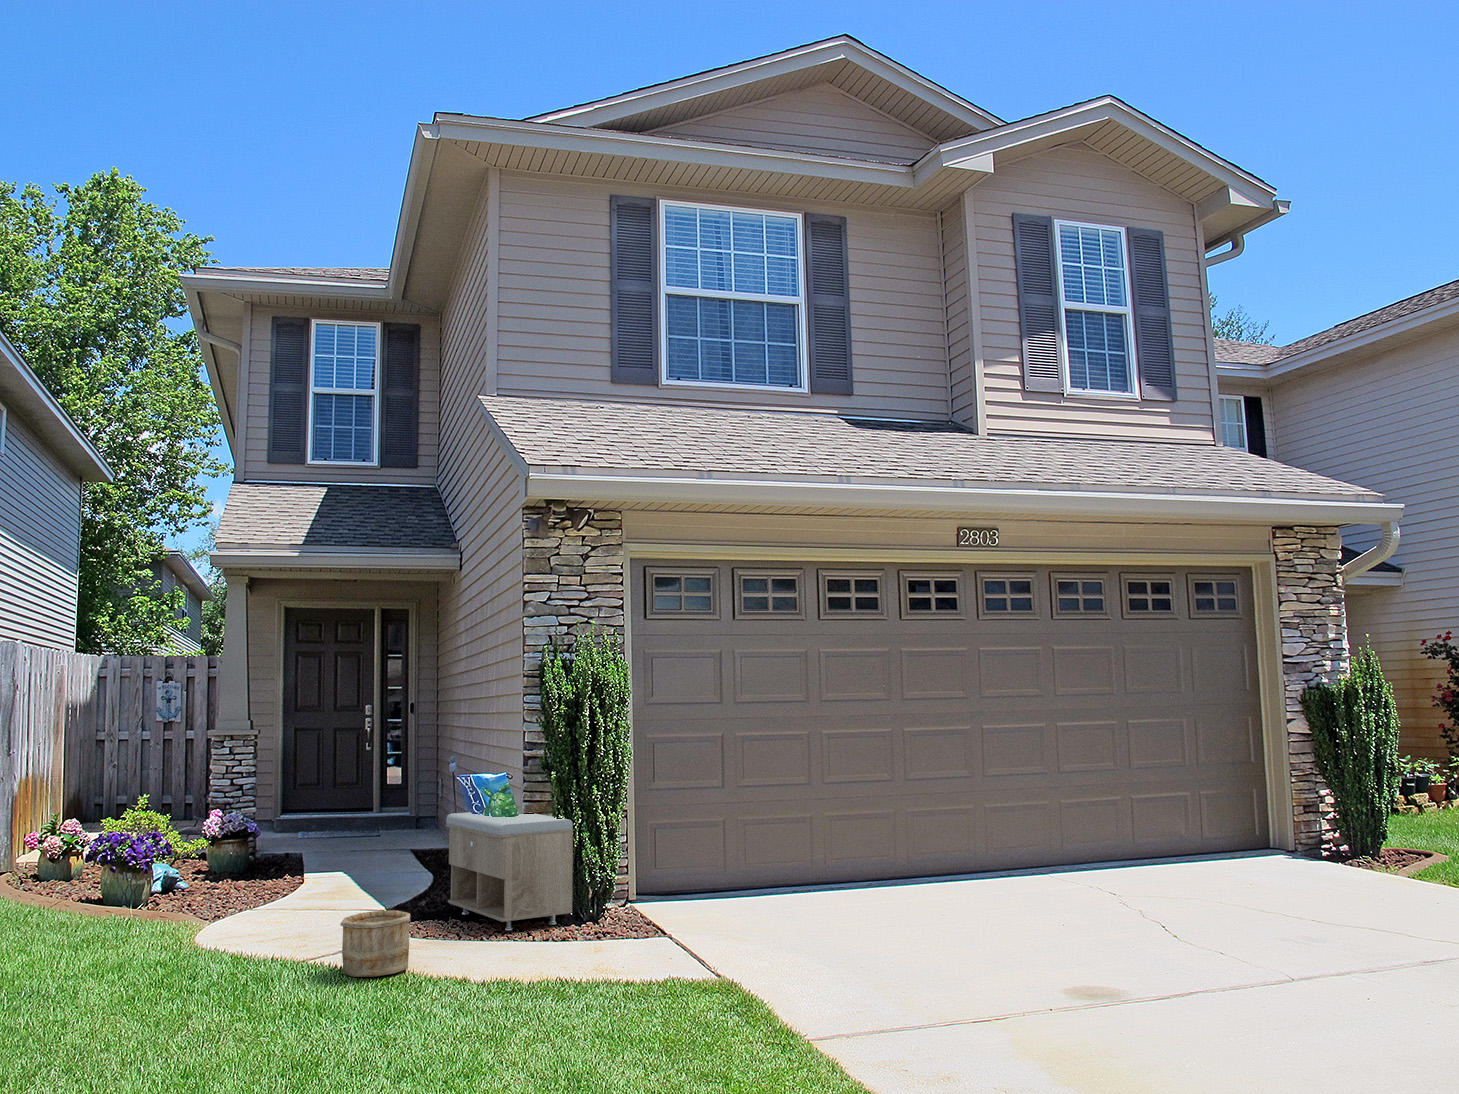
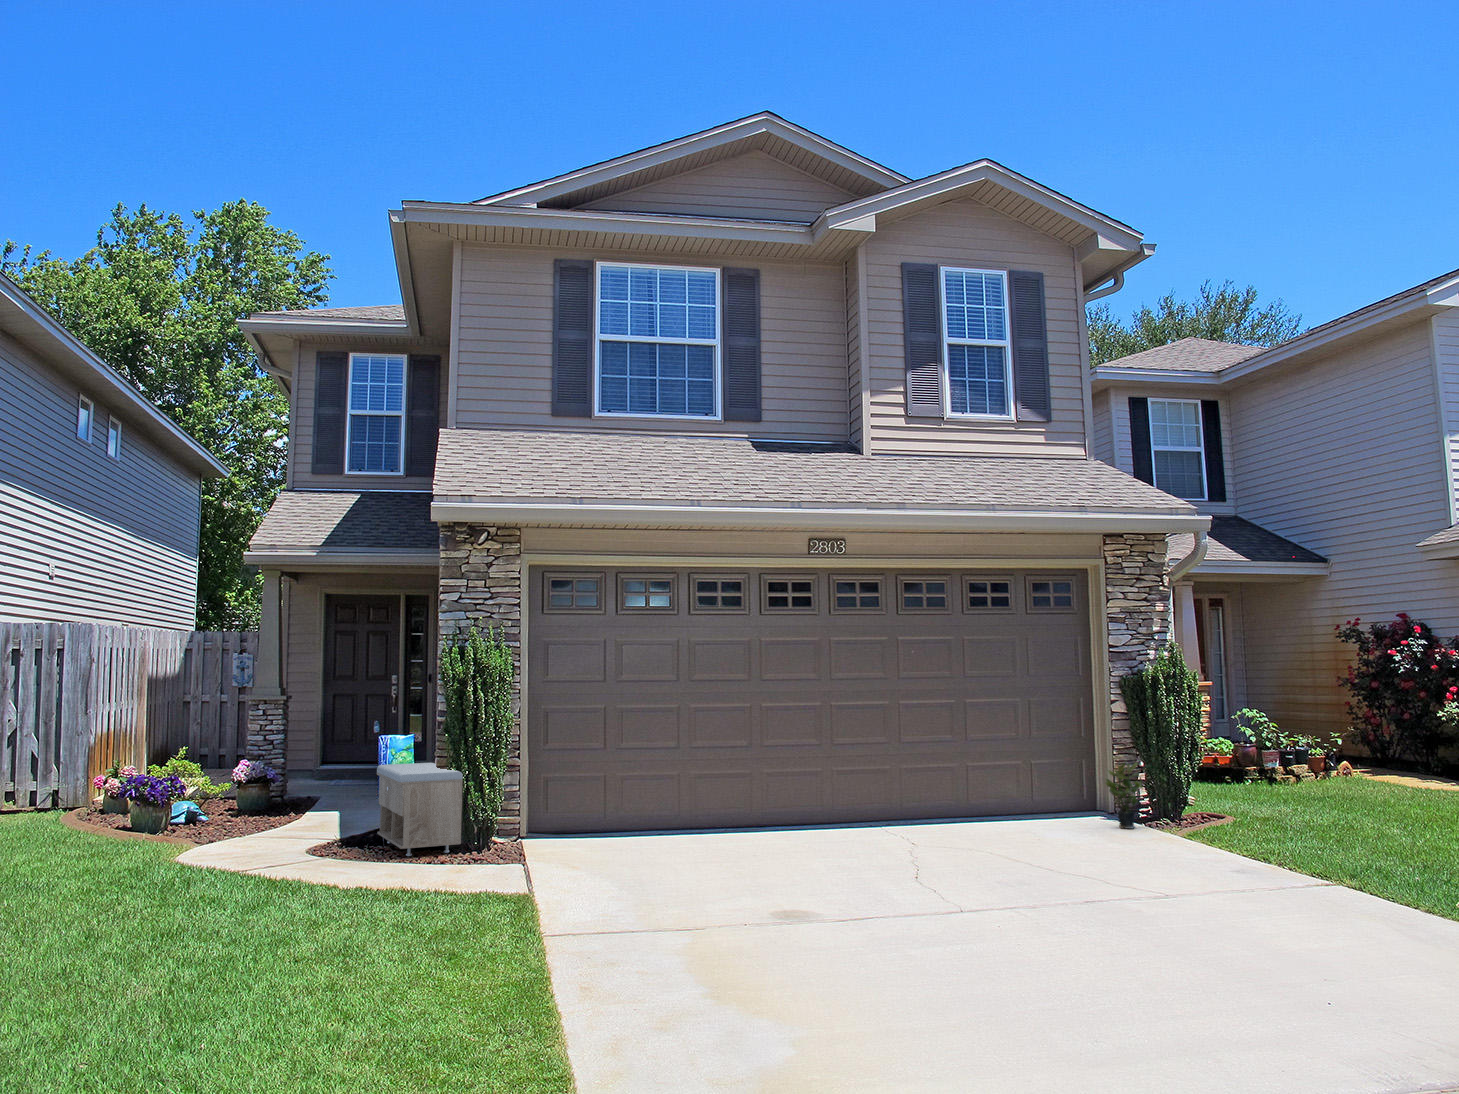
potted plant: none [1290,788,1336,869] -> present [1106,762,1143,829]
wooden bucket: present [340,910,410,977] -> none [255,837,311,885]

